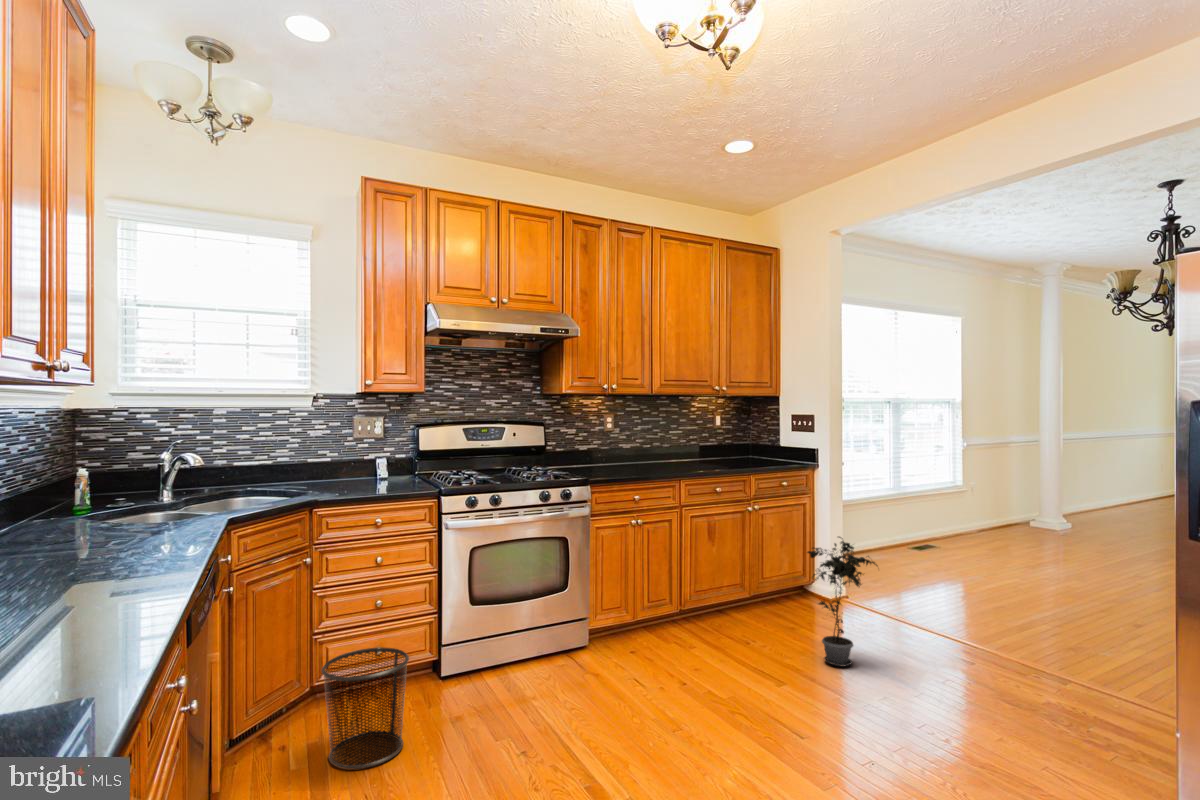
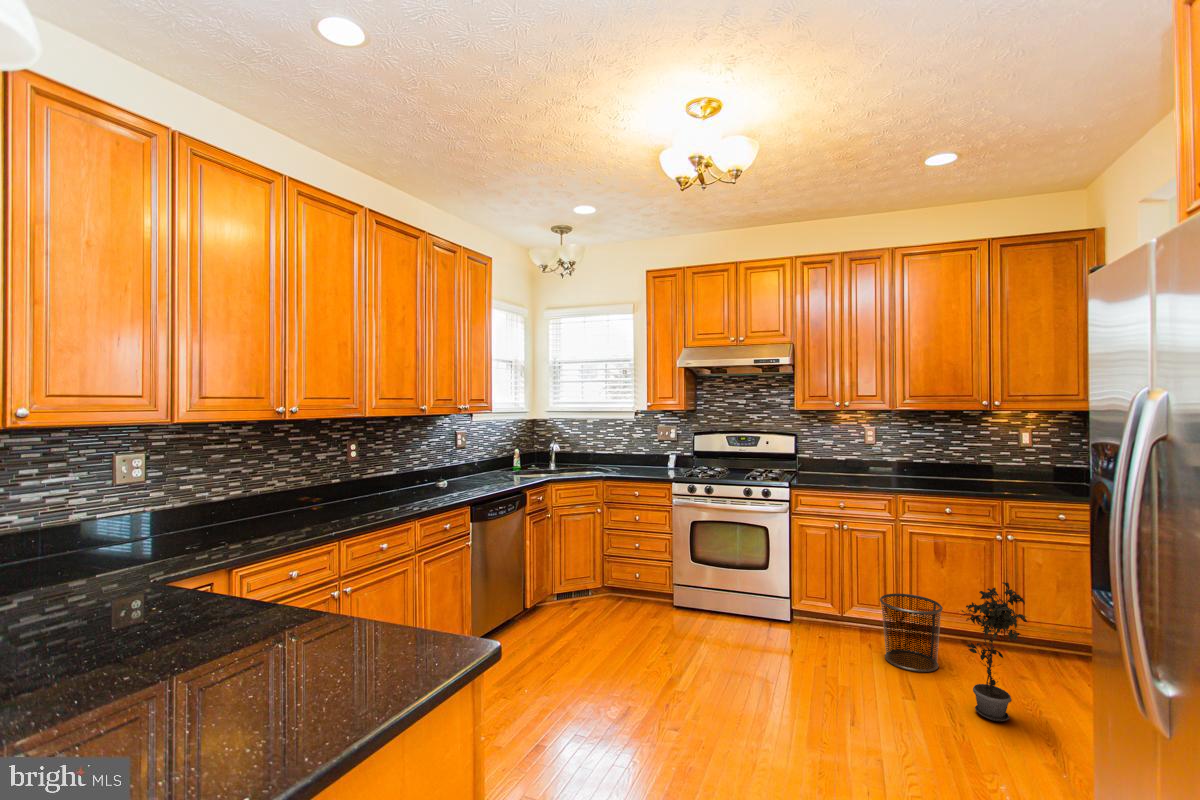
waste bin: present [322,648,409,769] -> present [880,594,943,672]

